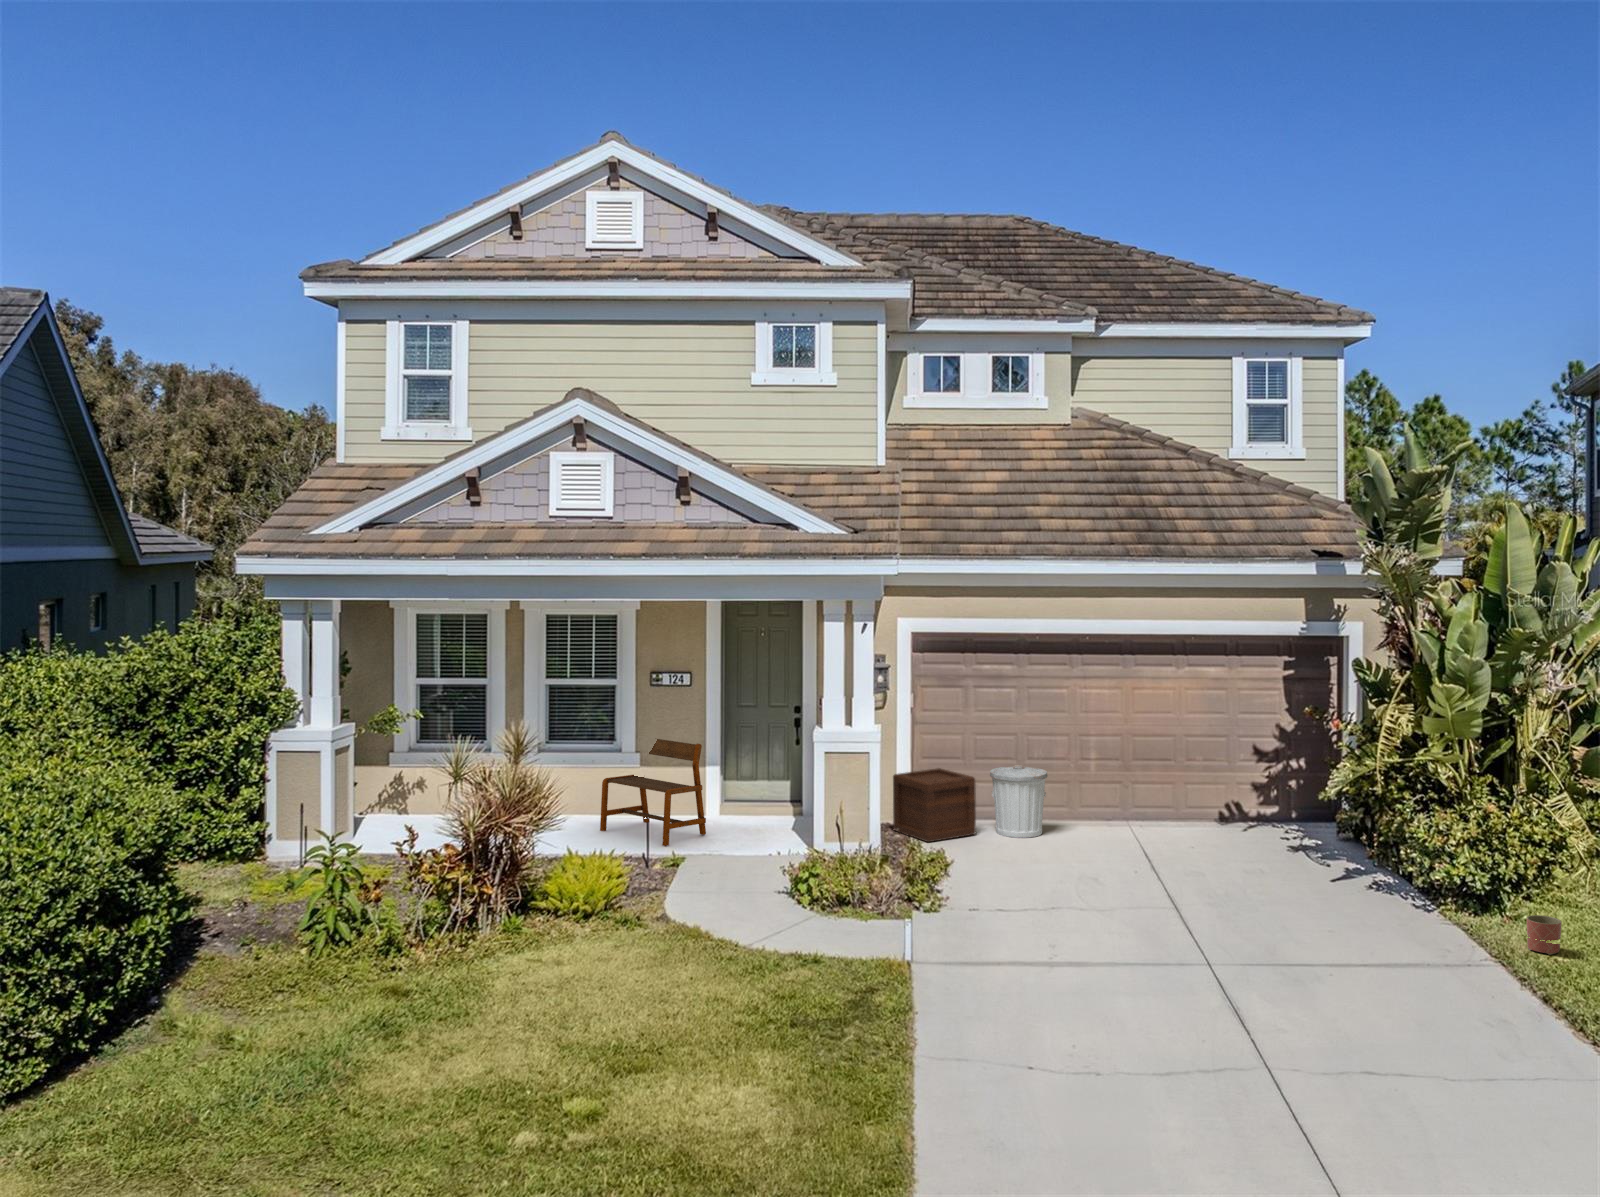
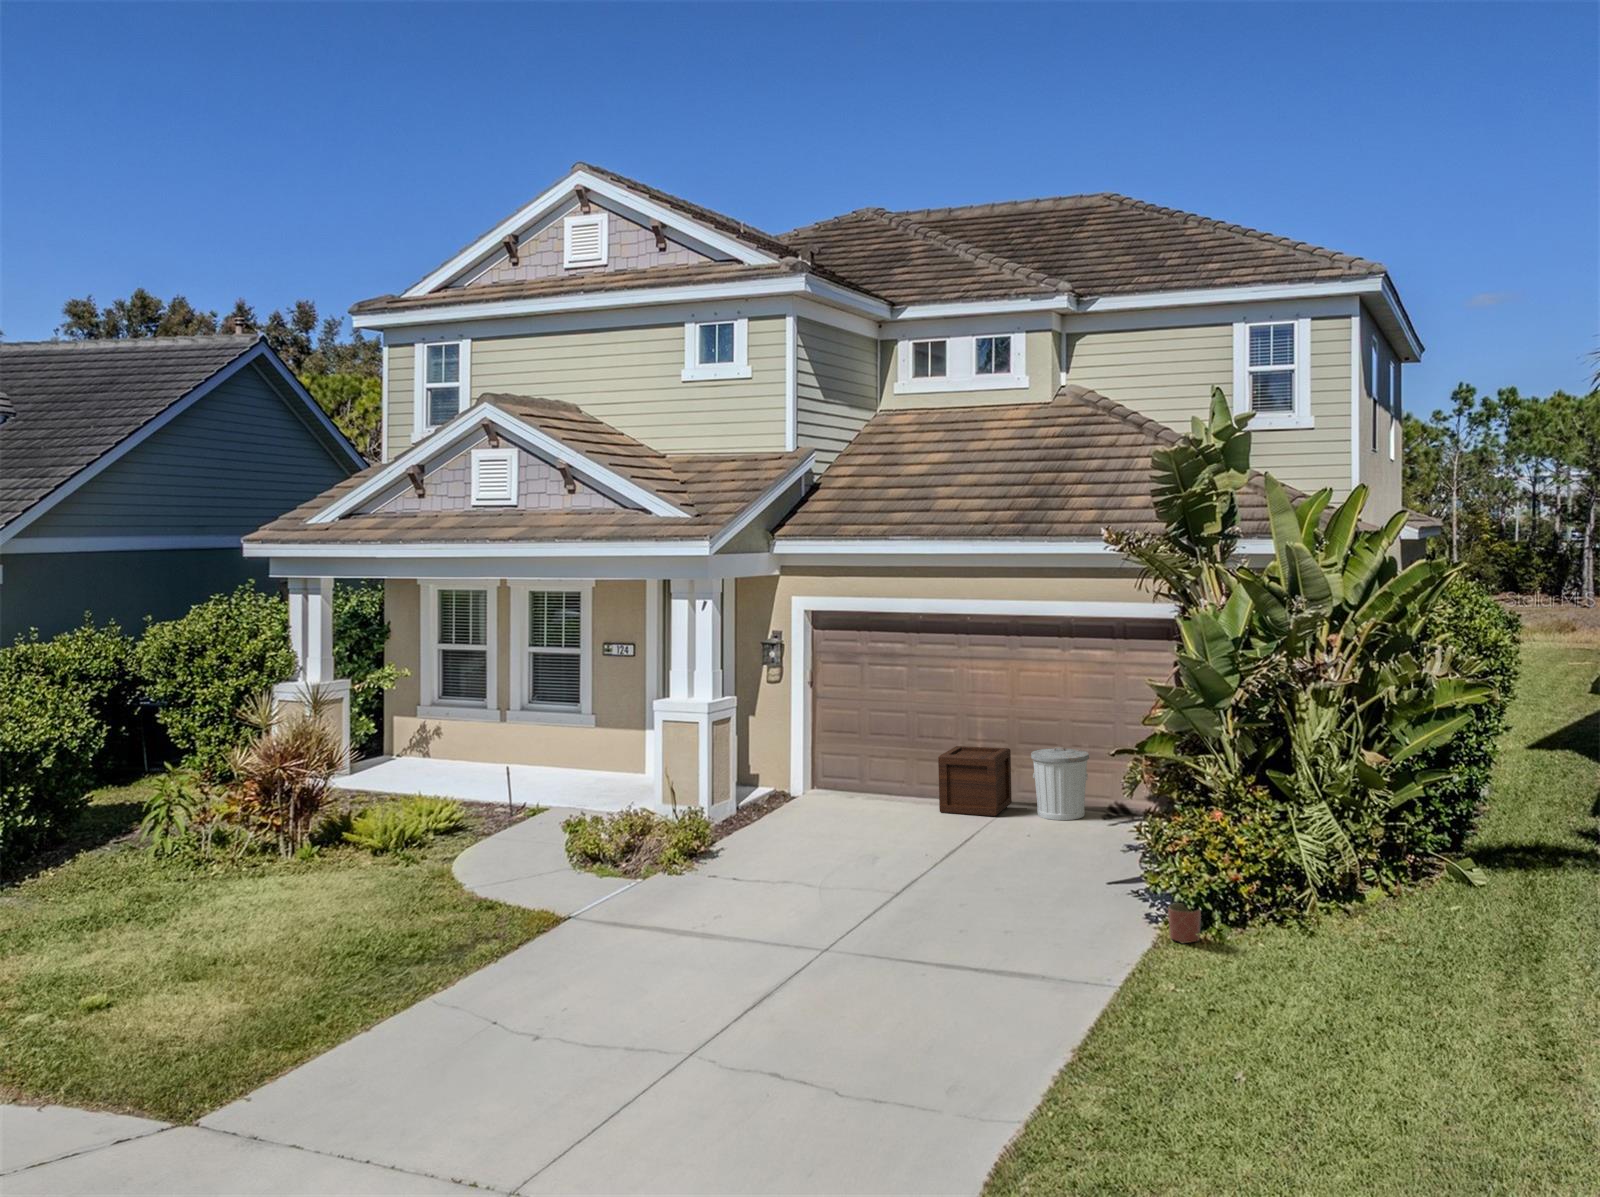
bench: present [600,739,706,846] -> none [545,697,620,793]
trash can: present [990,765,1047,838] -> present [1031,747,1089,820]
wooden crate: present [893,768,976,842] -> present [938,746,1012,816]

